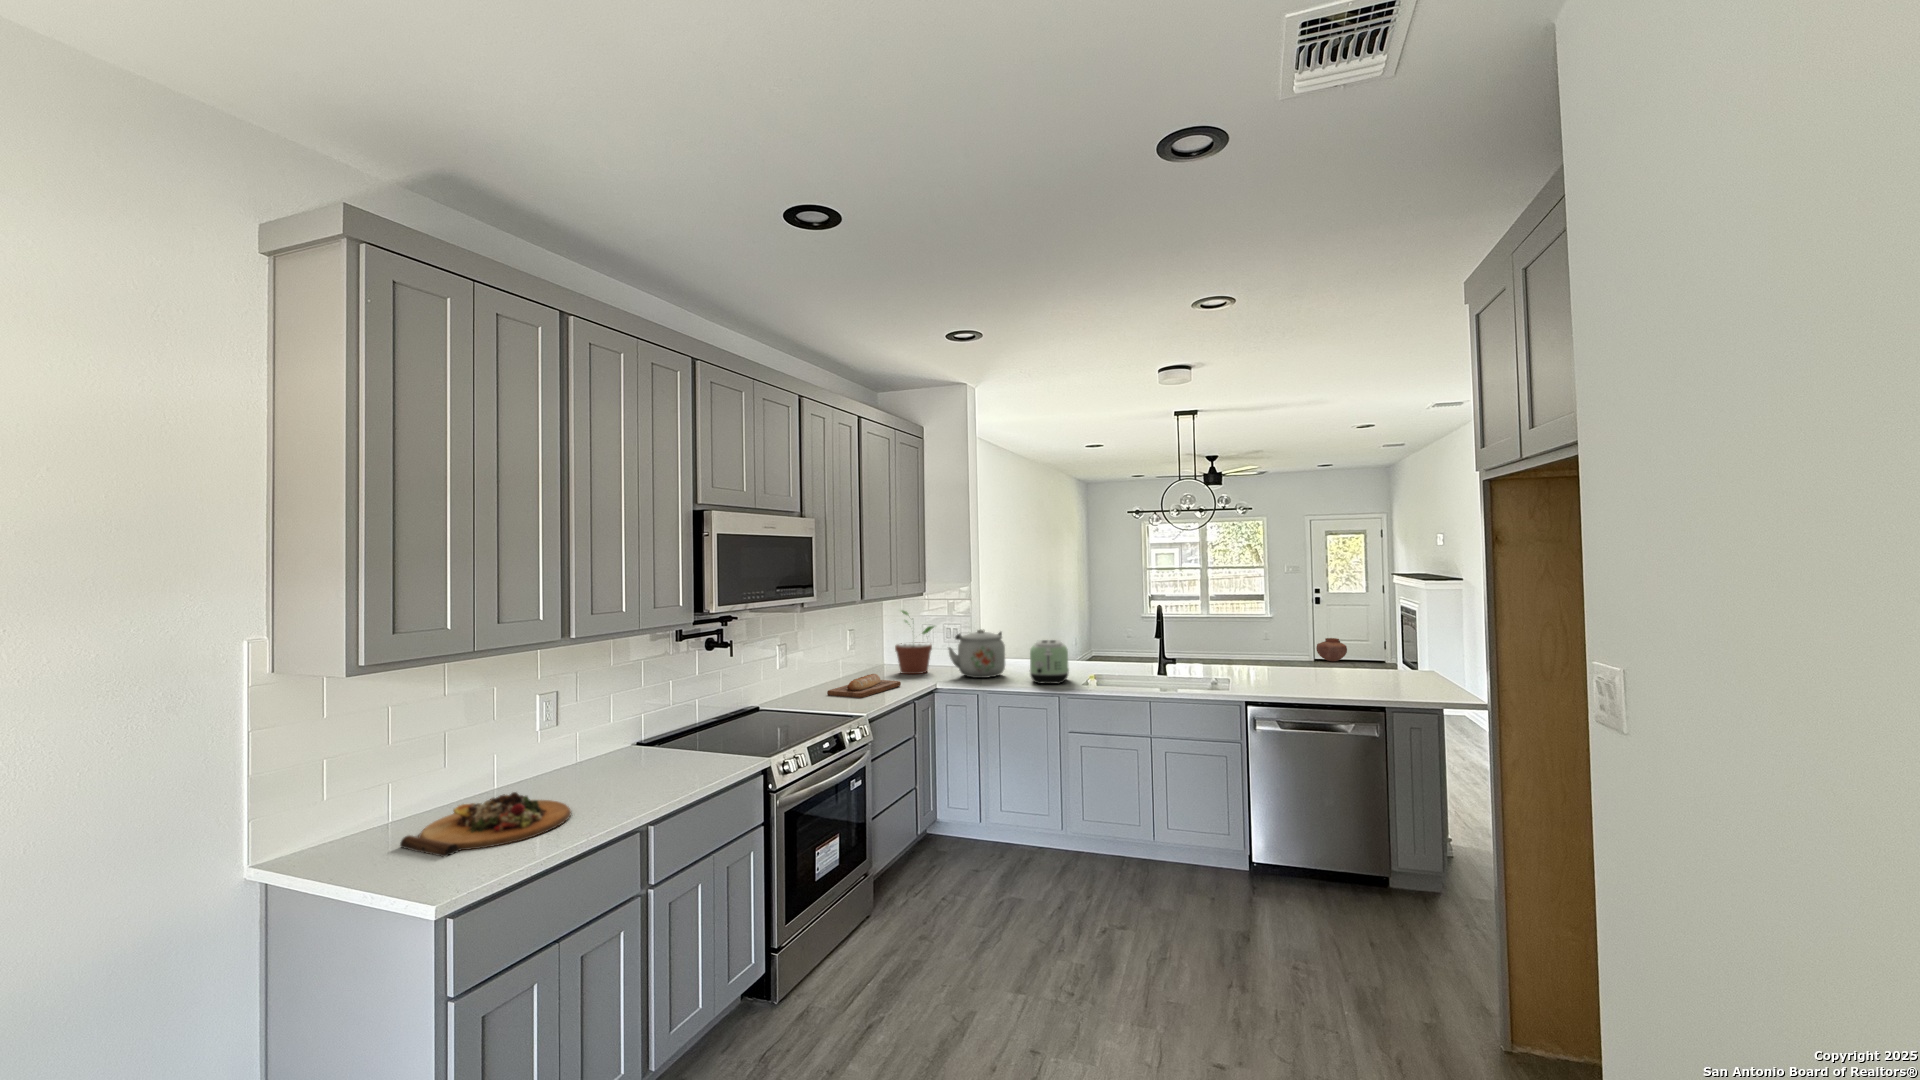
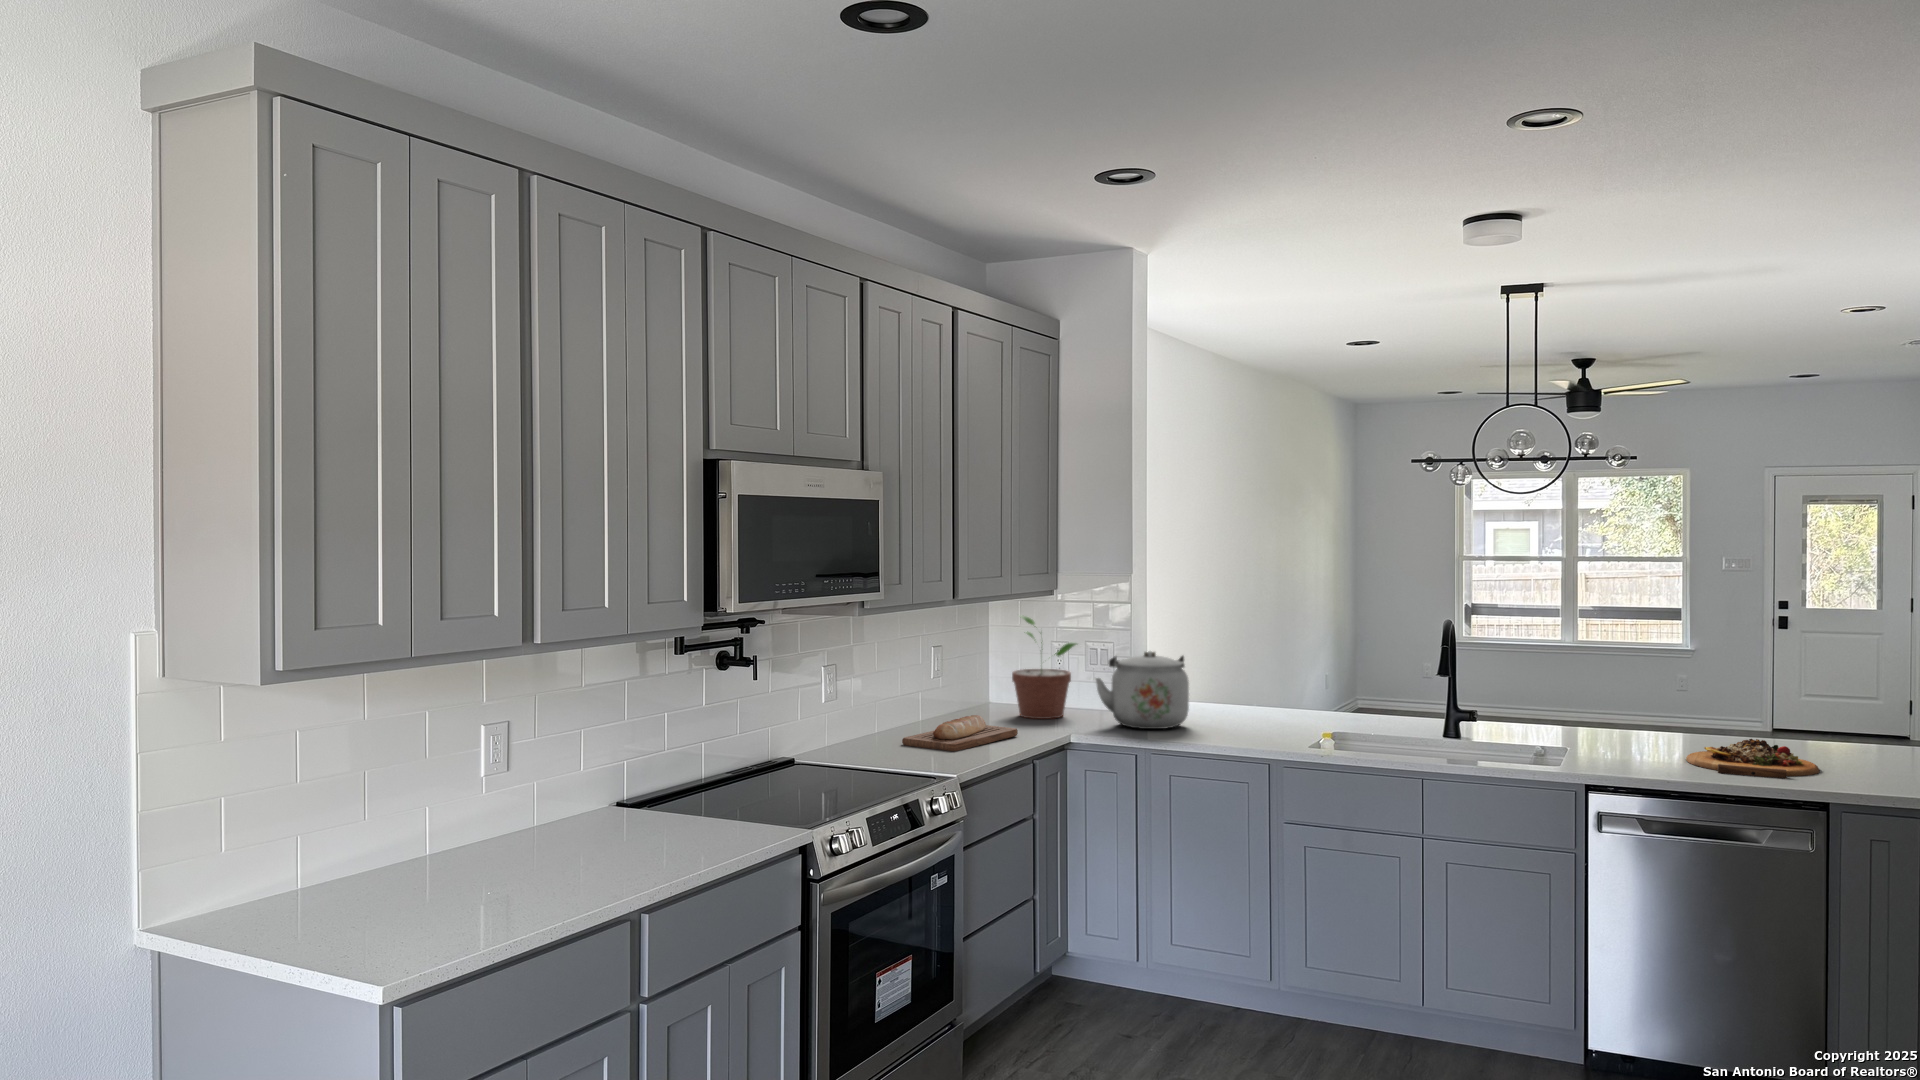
vase: present [1316,638,1347,662] -> none [1772,689,1831,731]
toaster: present [1030,640,1069,684] -> none [1226,672,1292,744]
cutting board: present [400,792,571,857] -> present [1686,739,1820,779]

